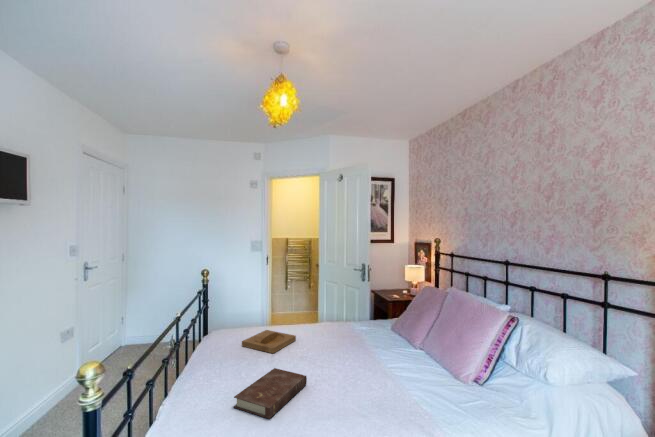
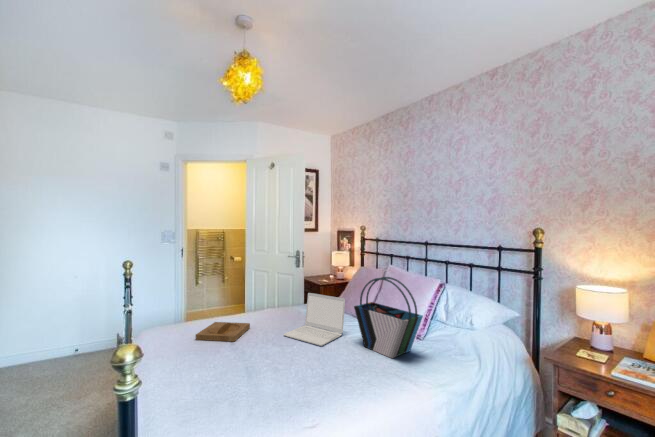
tote bag: none [393,304,470,405] -> present [354,277,423,358]
laptop: none [322,311,388,373] -> present [284,293,345,346]
book: present [234,368,307,419] -> none [226,351,285,392]

